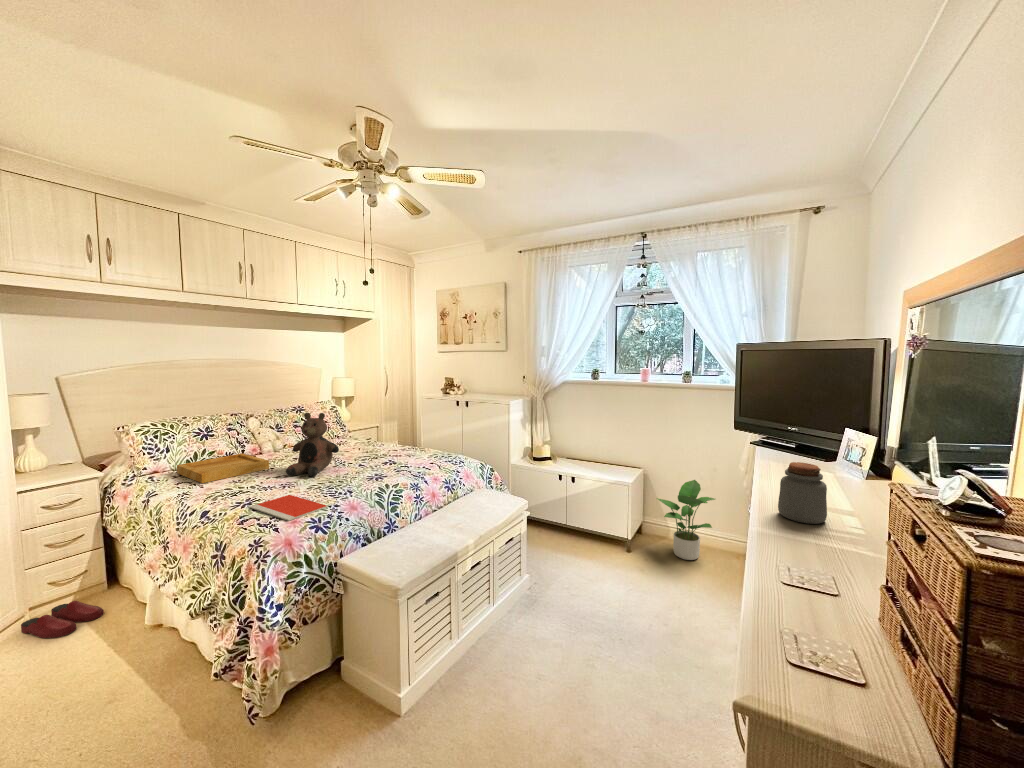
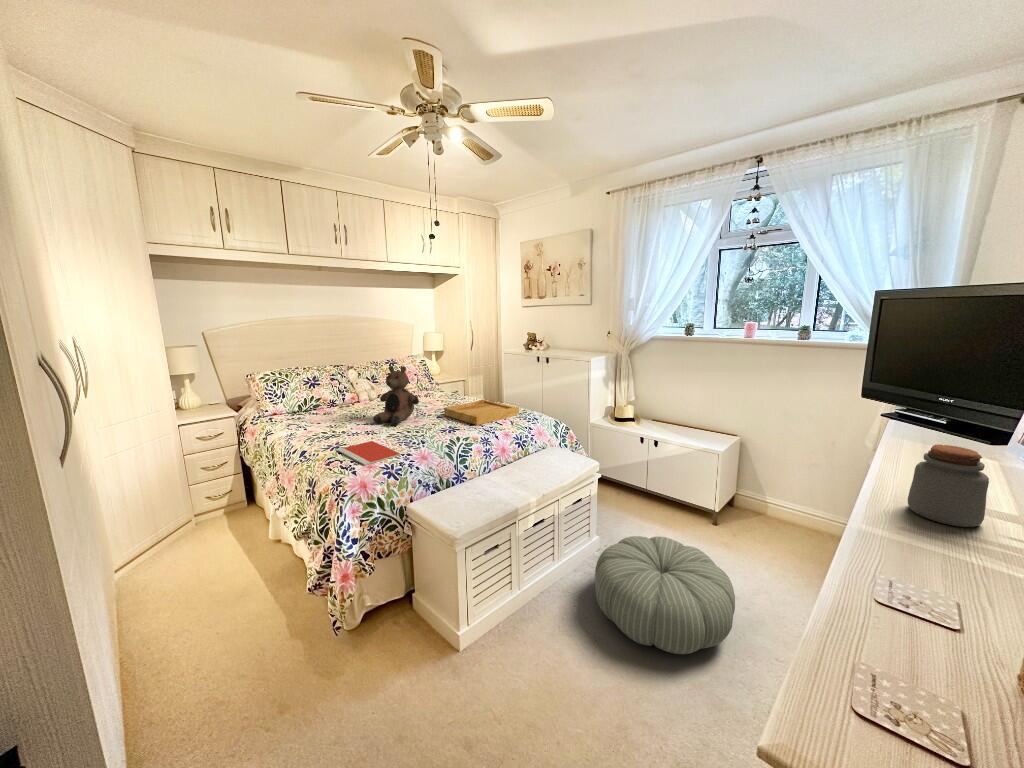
tray: present [177,453,269,483] -> present [444,400,519,425]
potted plant: present [657,480,715,560] -> none [751,452,830,541]
pouf: none [531,567,656,676] -> present [595,536,735,654]
slippers: present [21,601,104,638] -> none [189,513,243,540]

